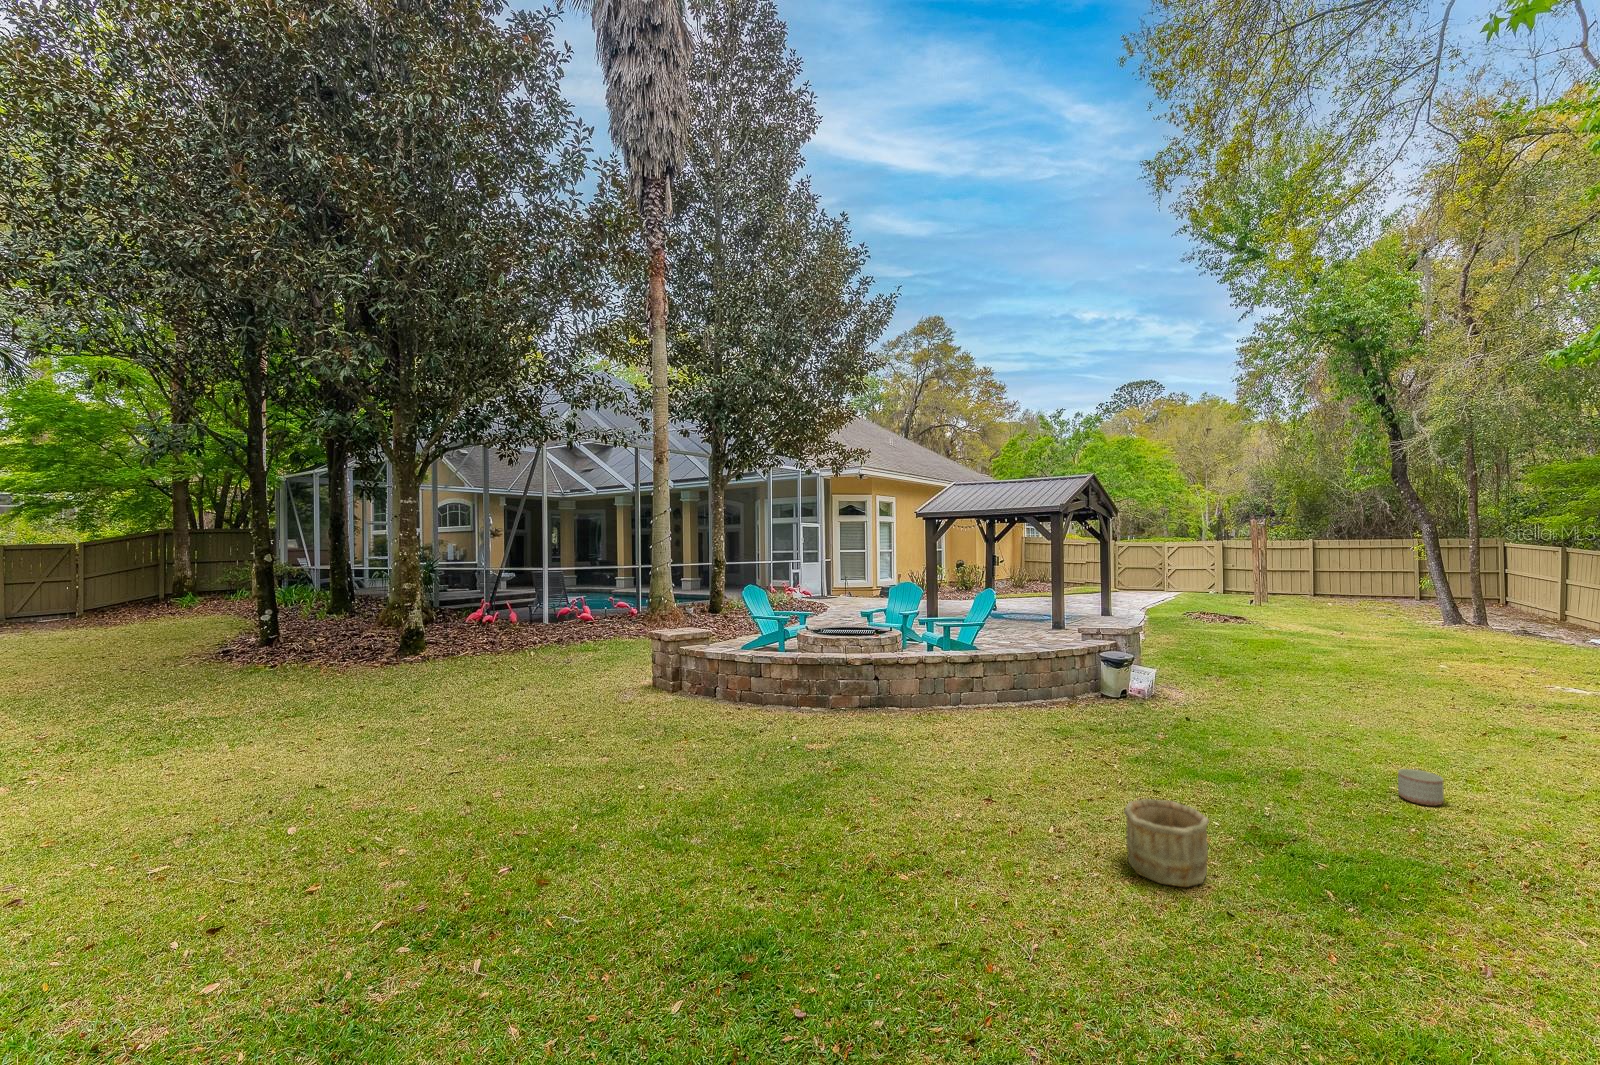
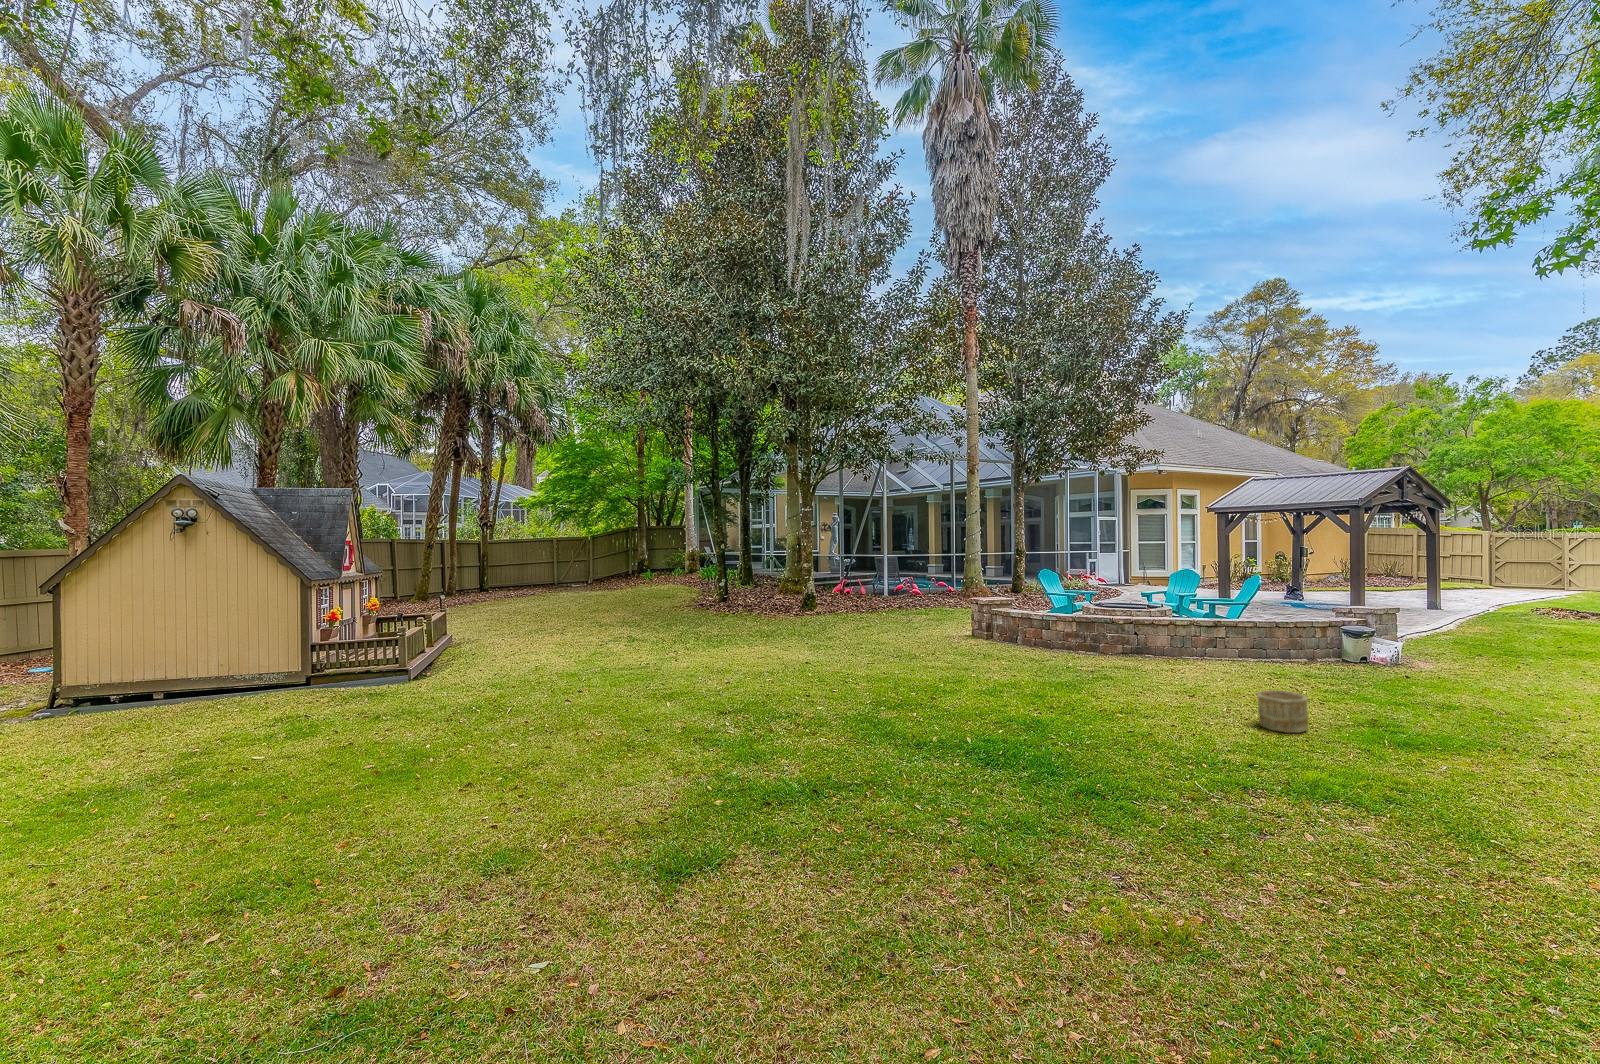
planter: present [1398,769,1444,806] -> none [1530,706,1566,731]

